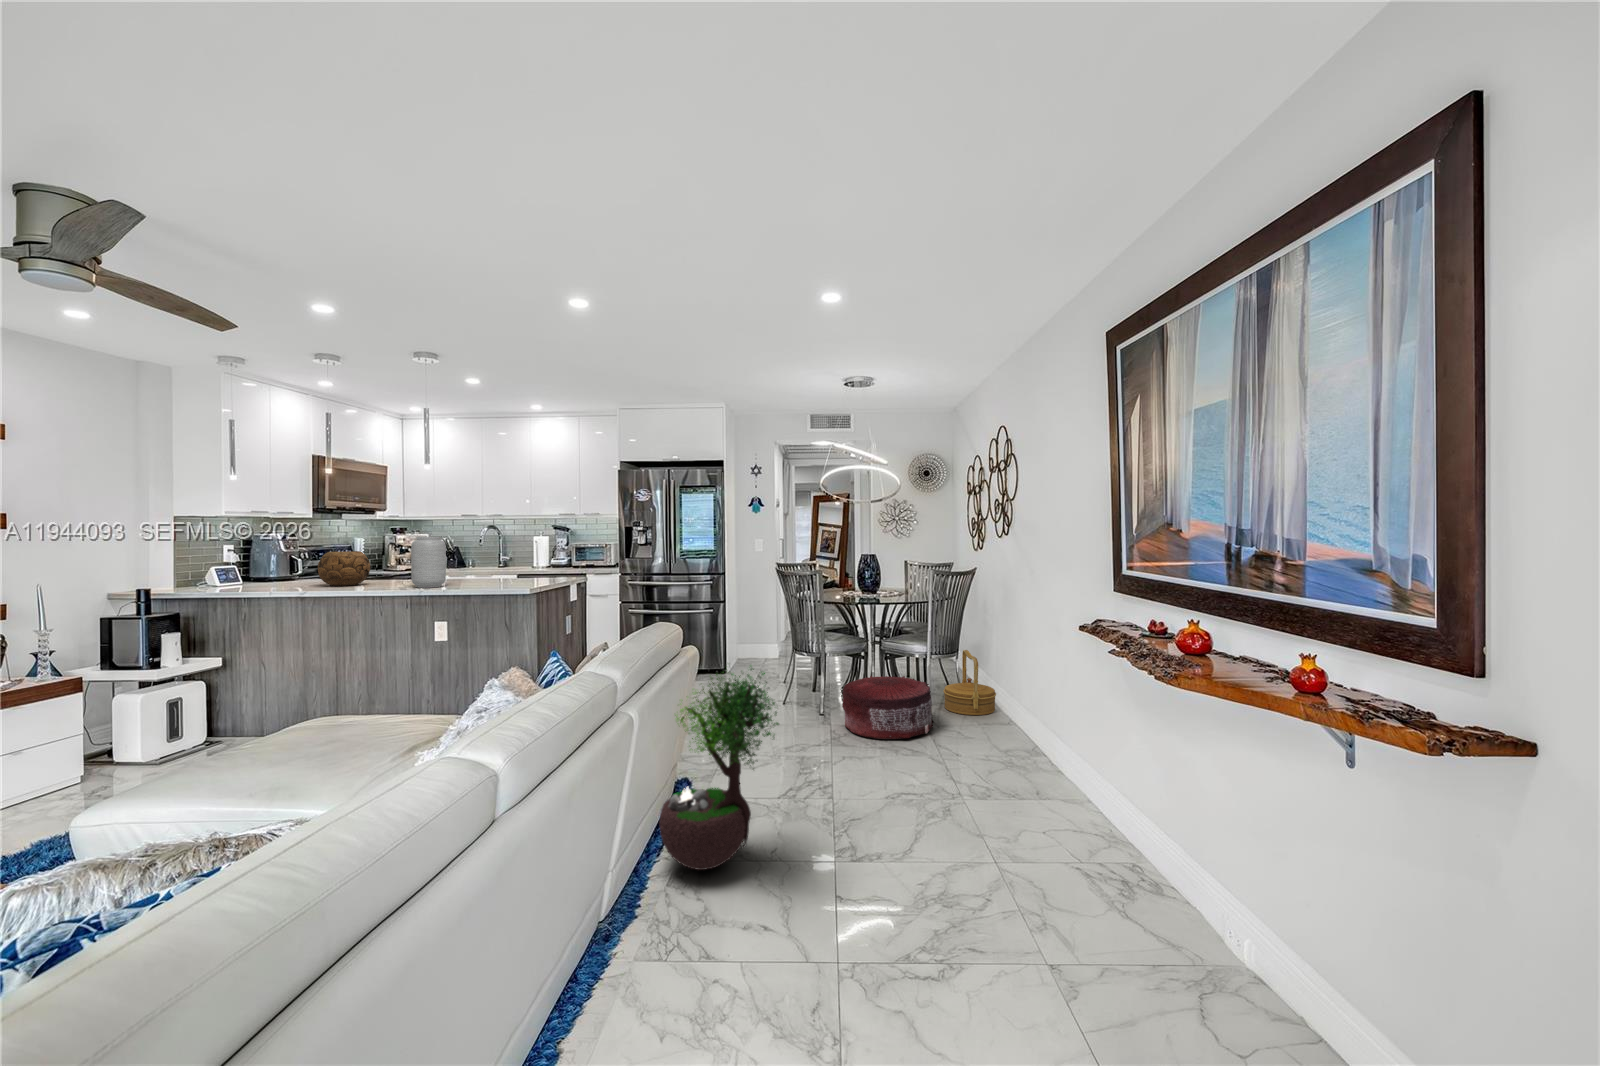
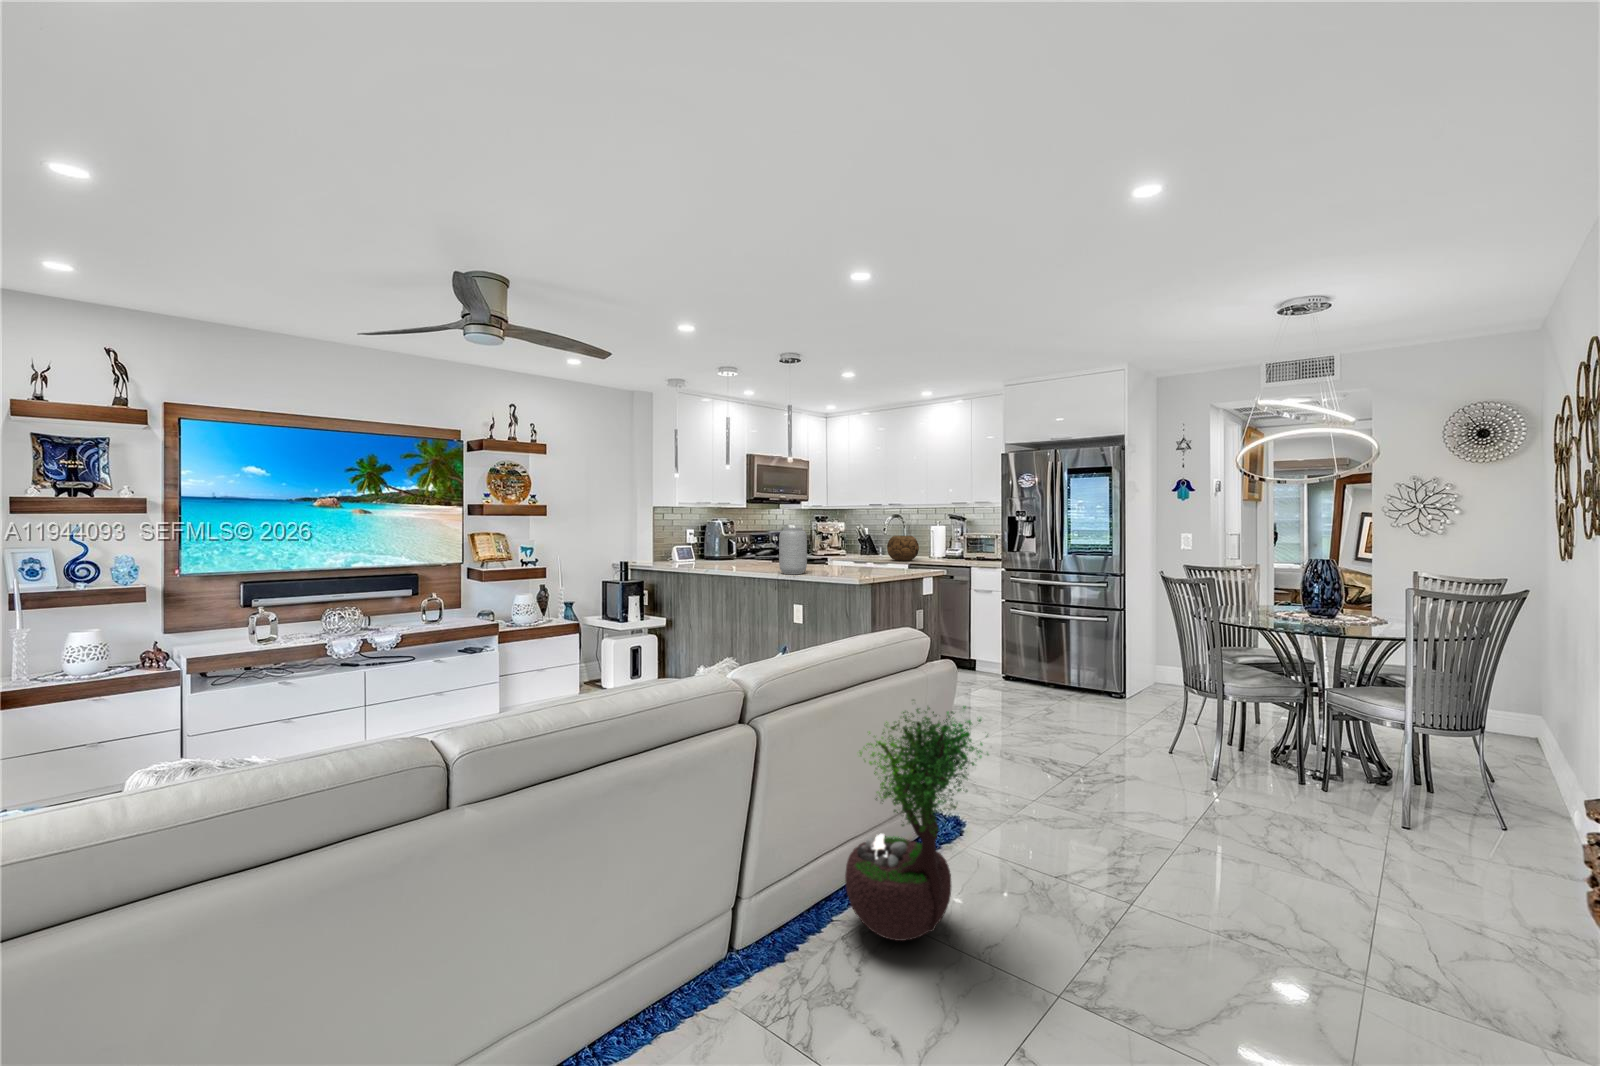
decorative bowl: present [318,551,370,586] -> present [887,536,919,561]
woven basket: present [943,650,996,715] -> none [1453,740,1584,866]
pouf: present [842,676,934,739] -> none [1226,747,1405,864]

